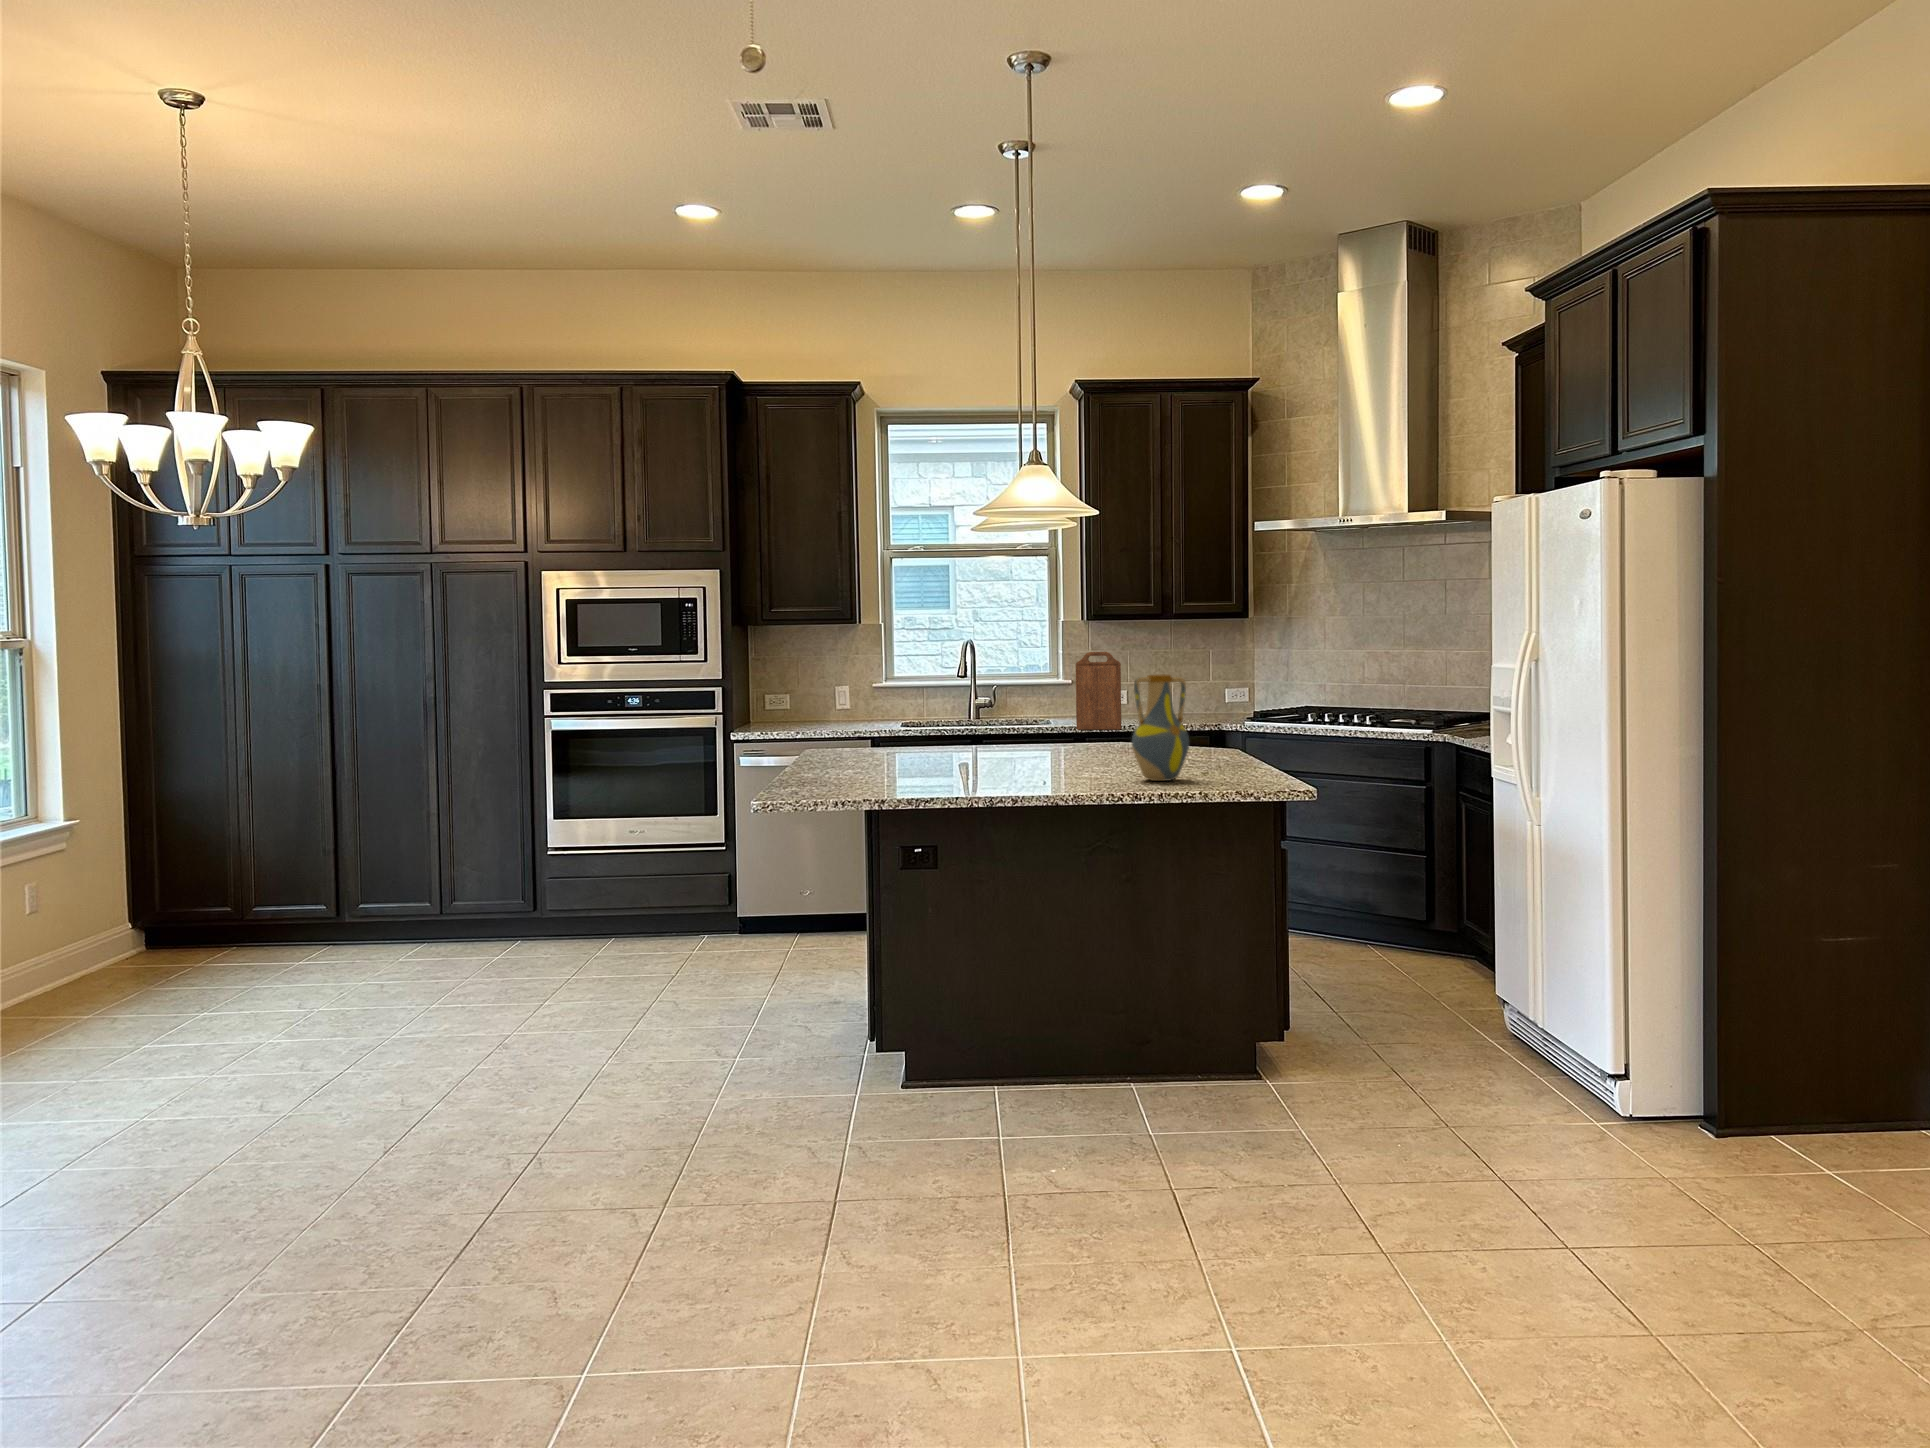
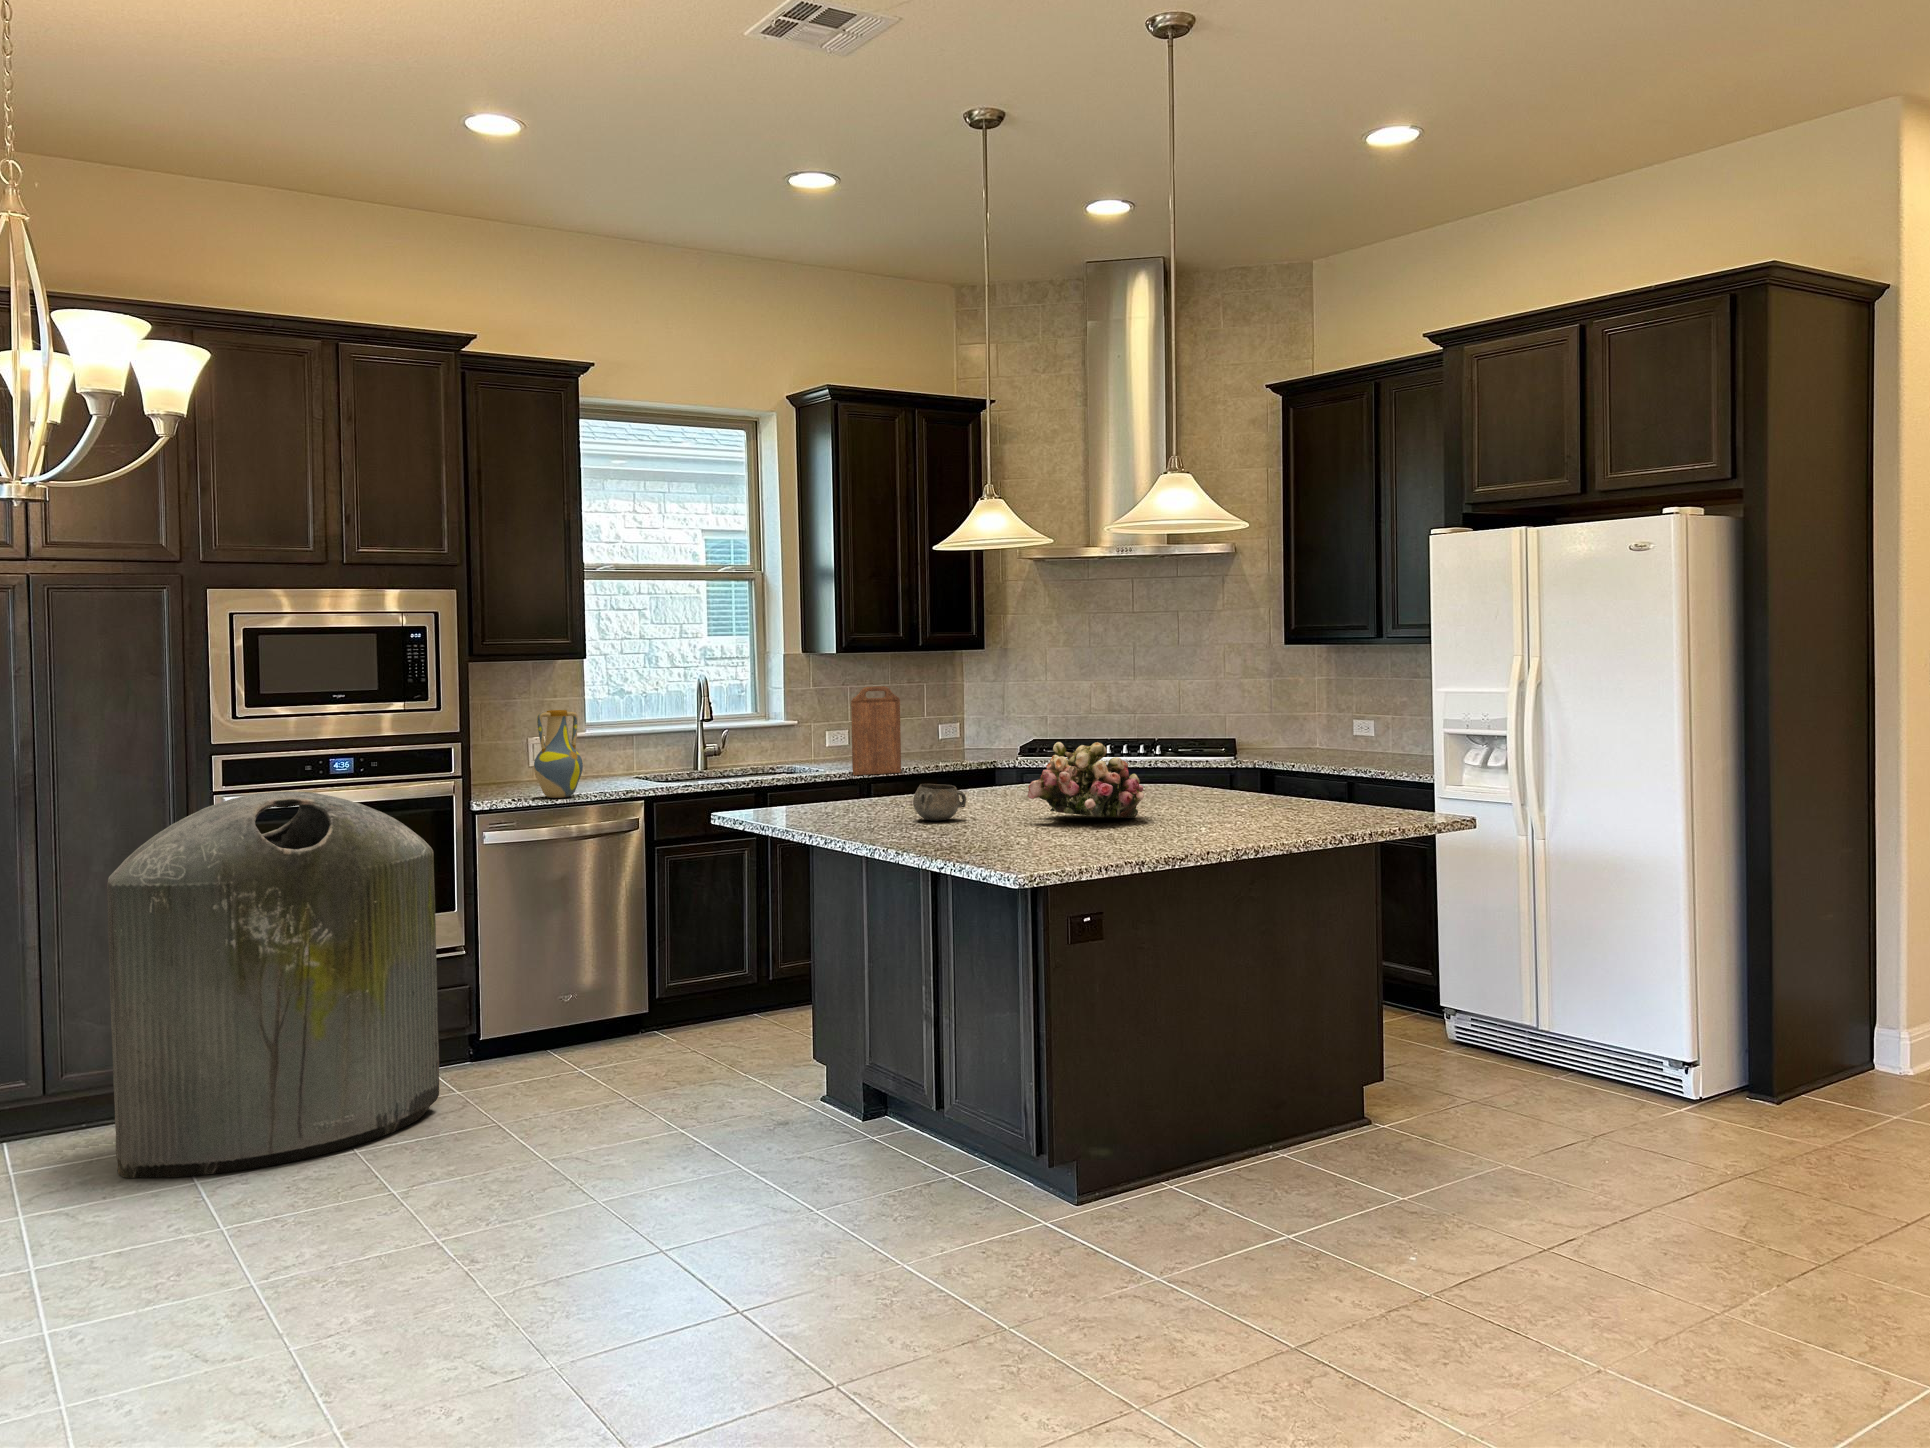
vase: present [1132,674,1189,781] -> present [534,710,583,798]
flower arrangement: none [937,700,1048,769] -> present [1028,742,1144,818]
trash can: none [450,717,670,968] -> present [107,792,439,1178]
decorative bowl: none [881,731,926,762] -> present [913,784,966,821]

